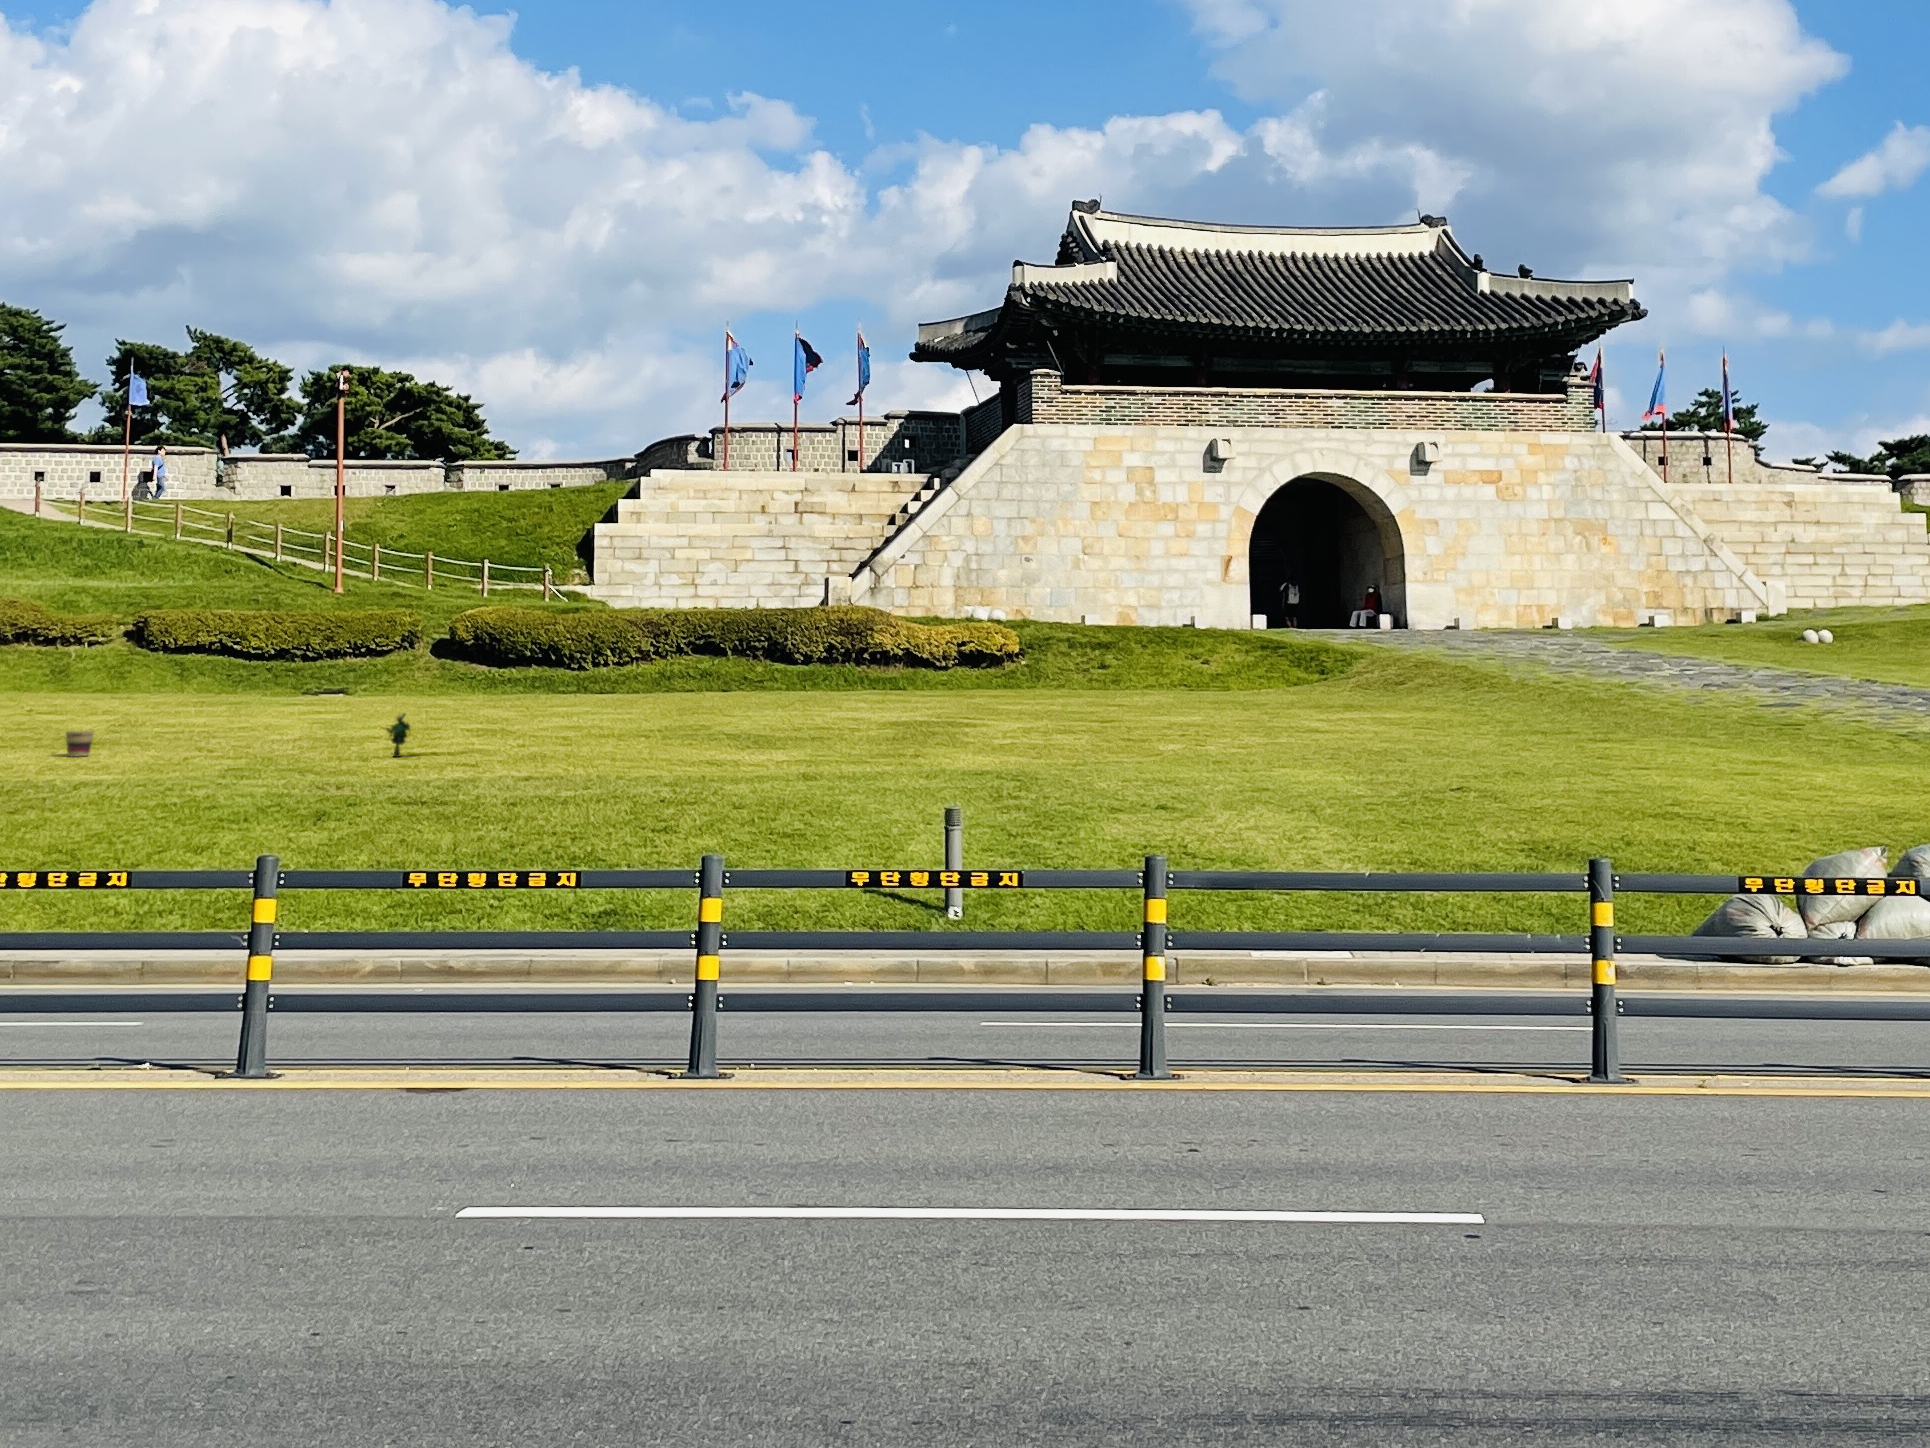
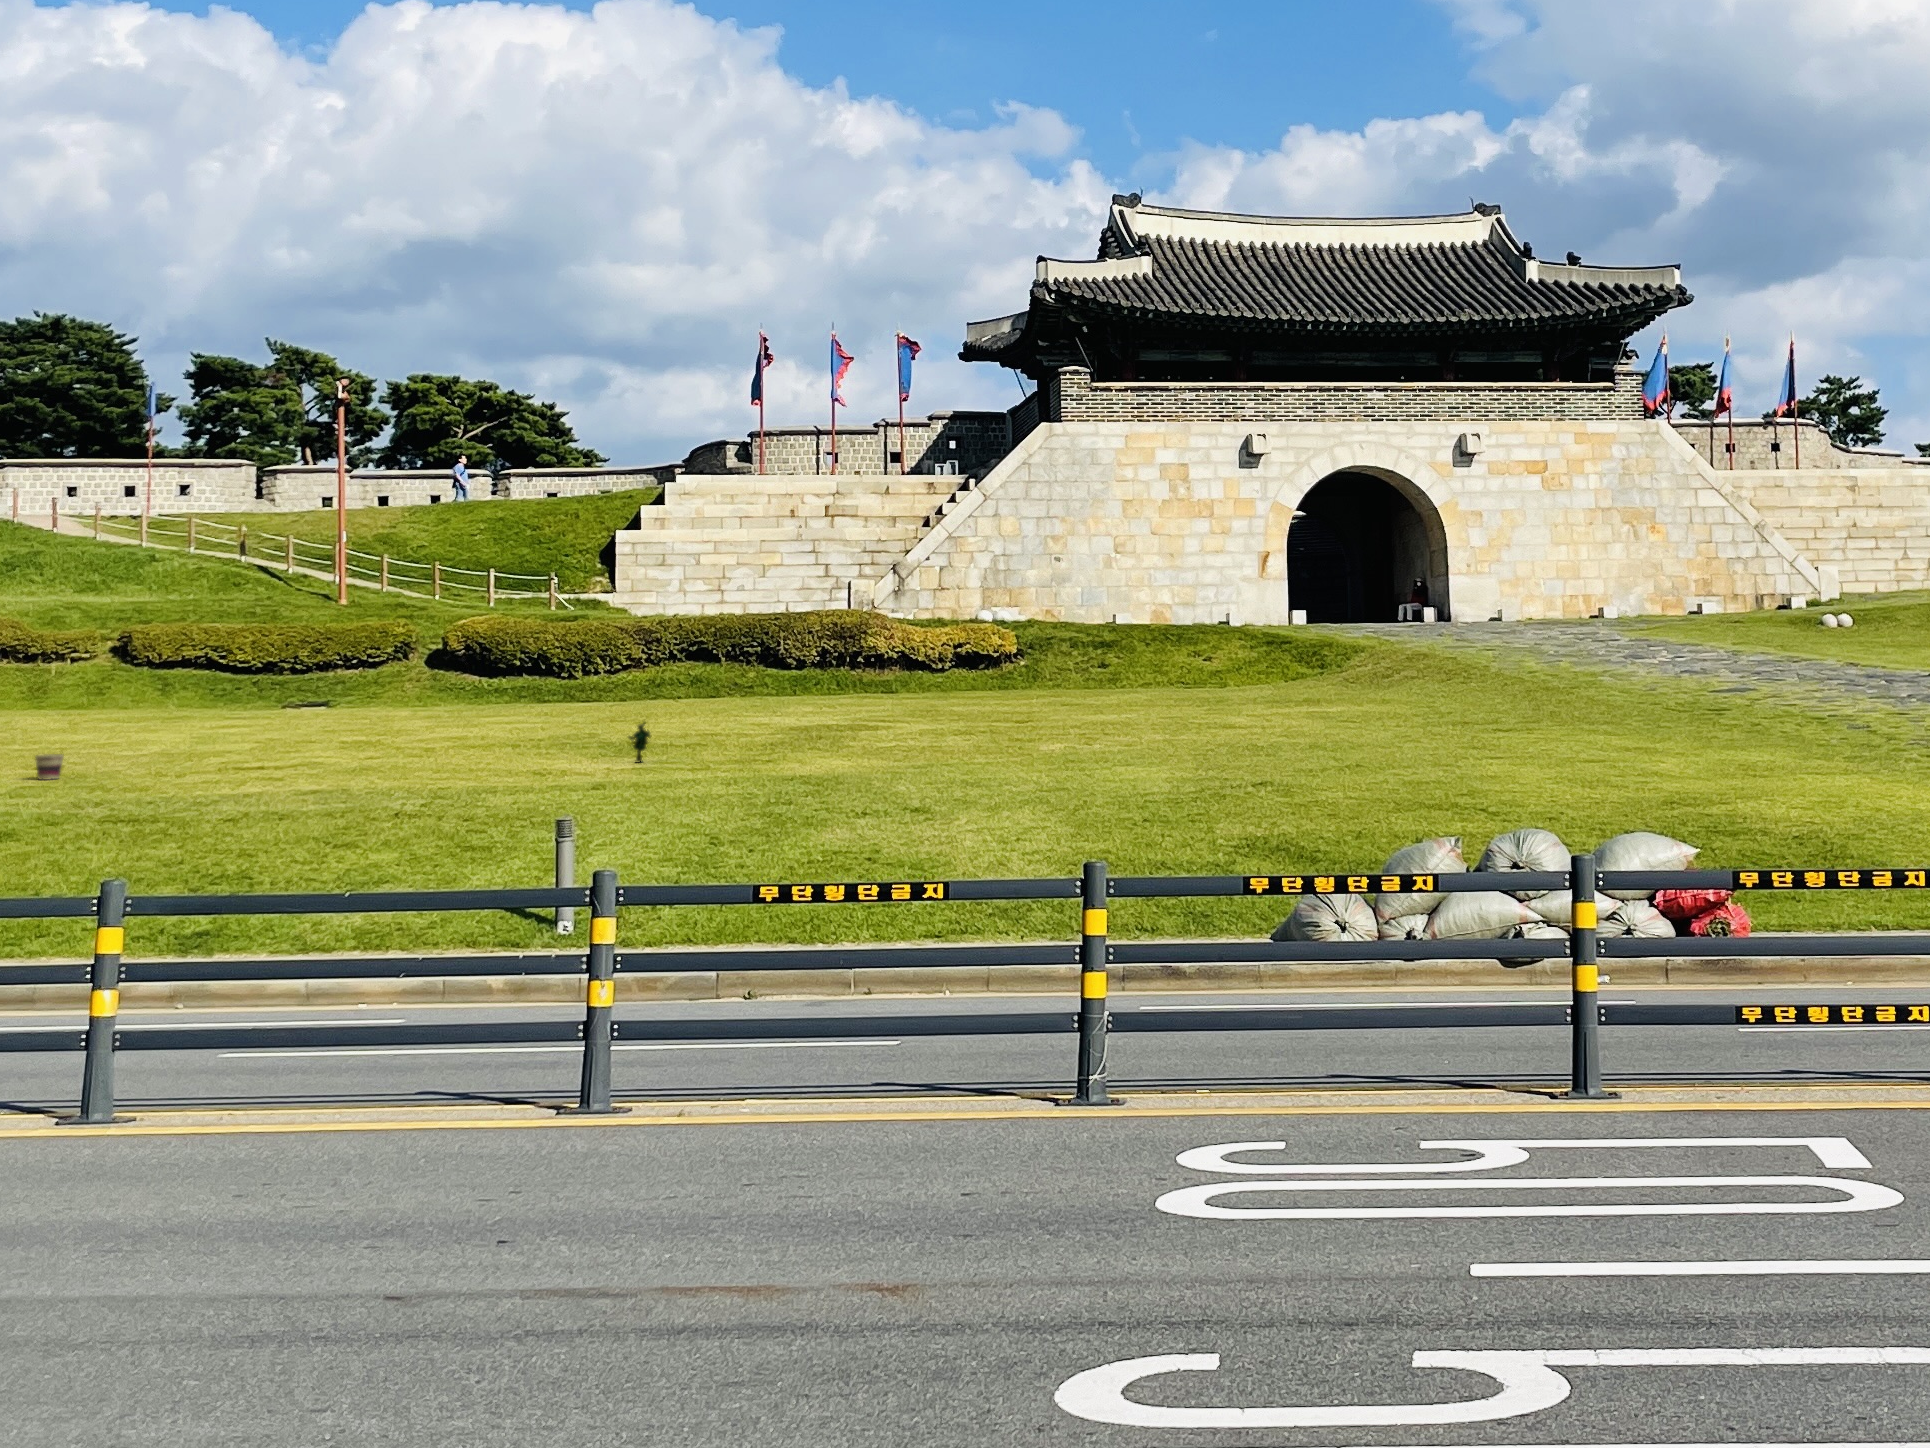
decorative plant: present [387,713,410,757] -> present [629,722,650,762]

